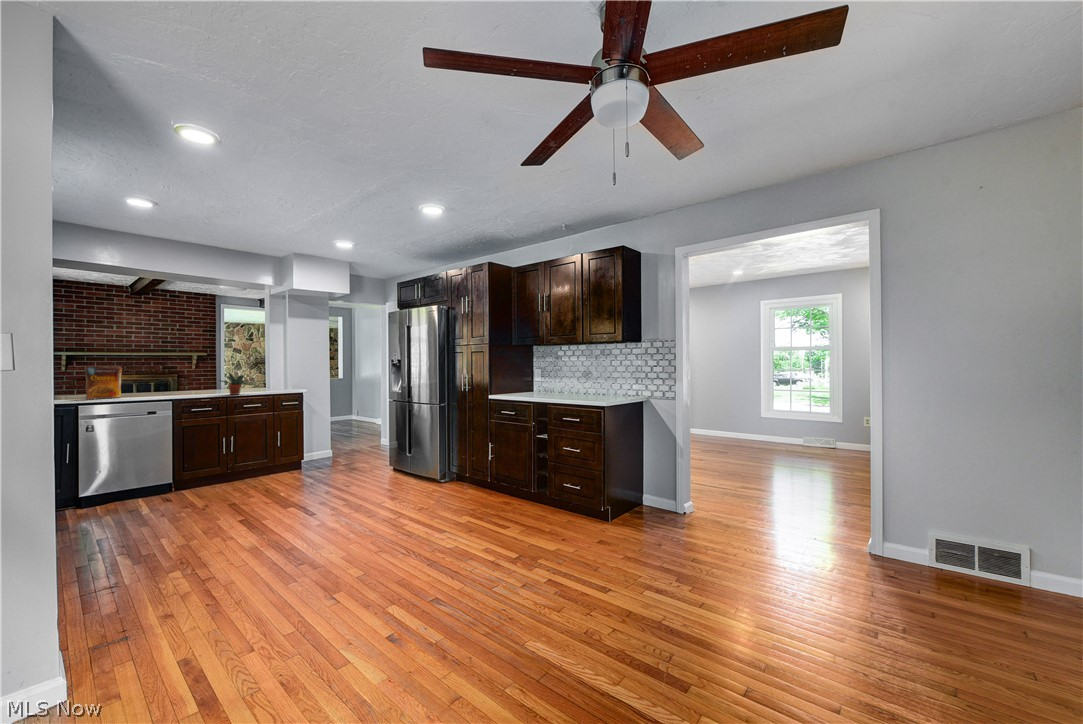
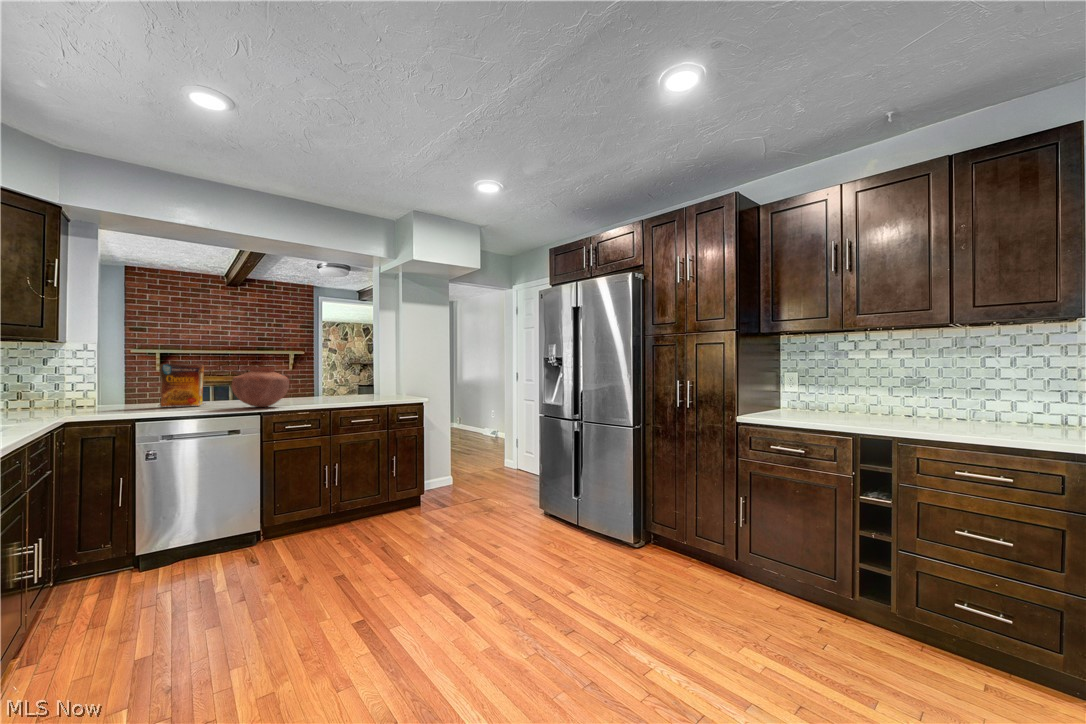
vase: none [147,368,193,397] -> present [232,367,289,407]
potted plant: present [221,372,249,395] -> none [319,372,362,405]

